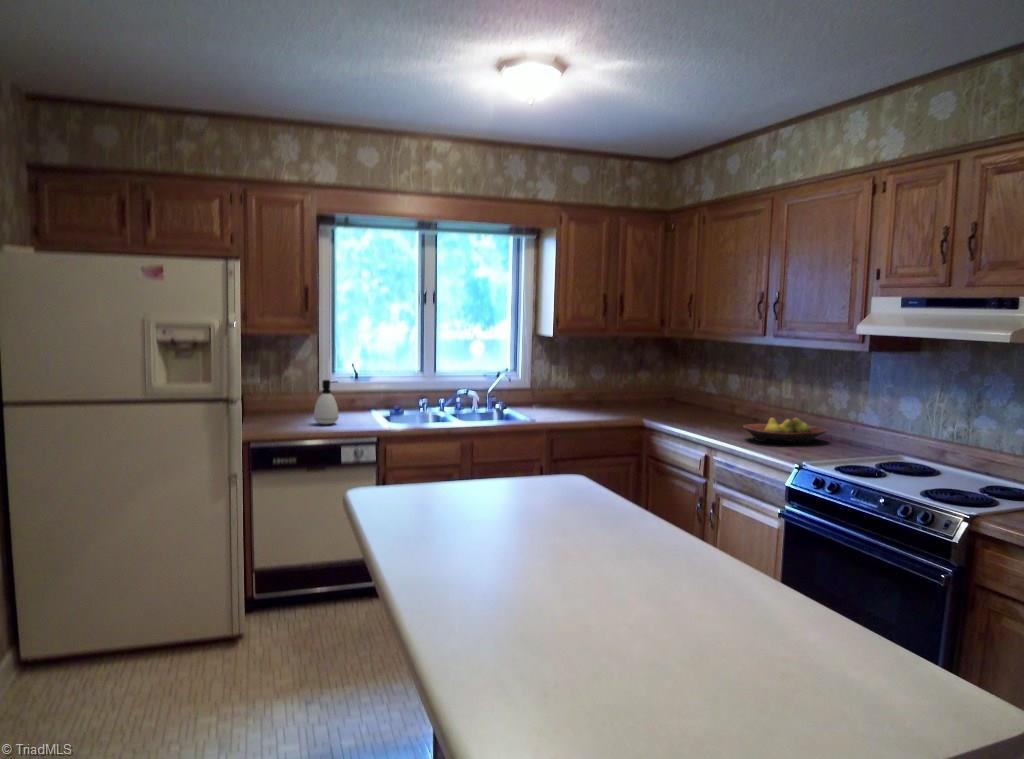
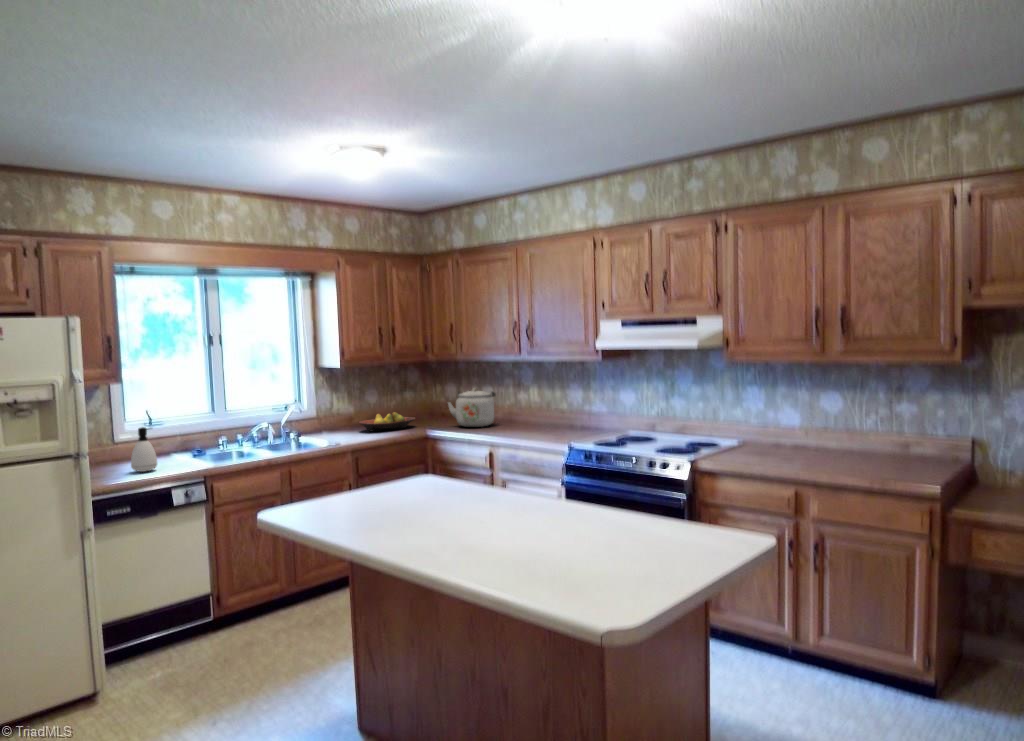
kettle: none [672,374,735,421] -> present [448,388,495,427]
fruit bowl: present [743,418,827,443] -> present [359,412,415,431]

